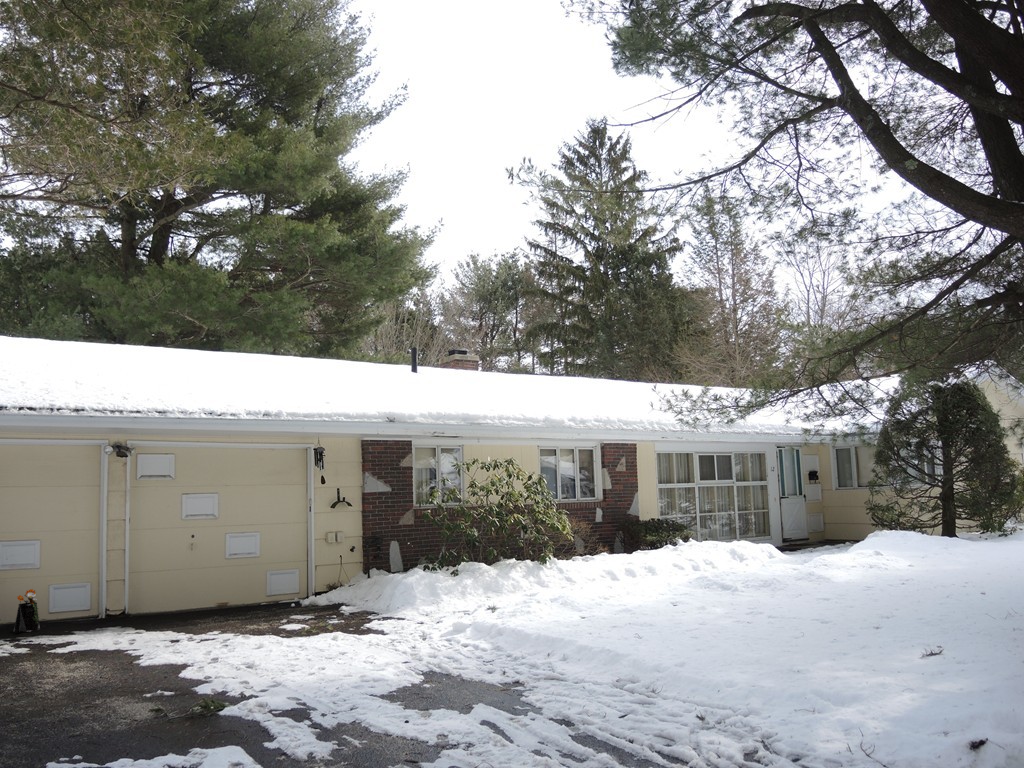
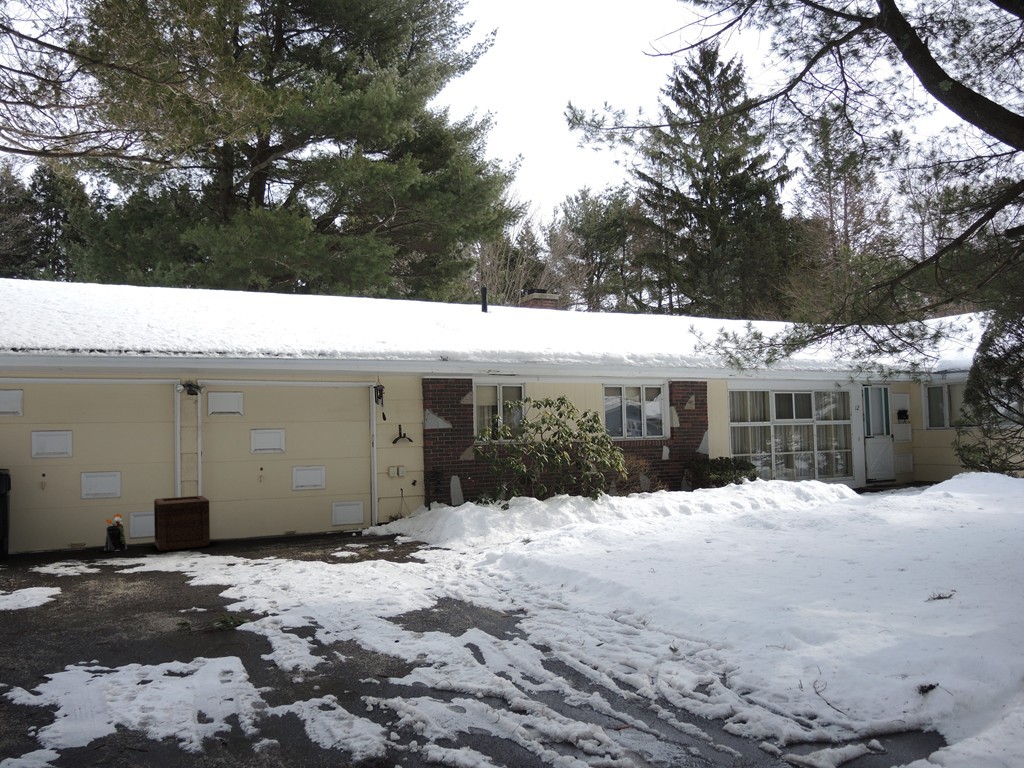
wooden crate: none [72,567,139,630] -> present [154,496,210,551]

